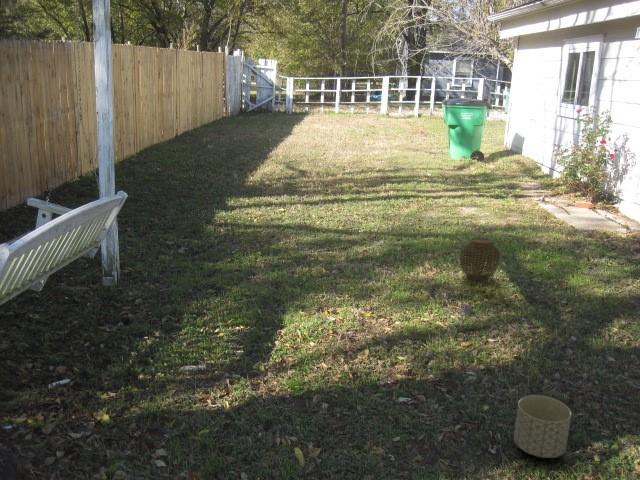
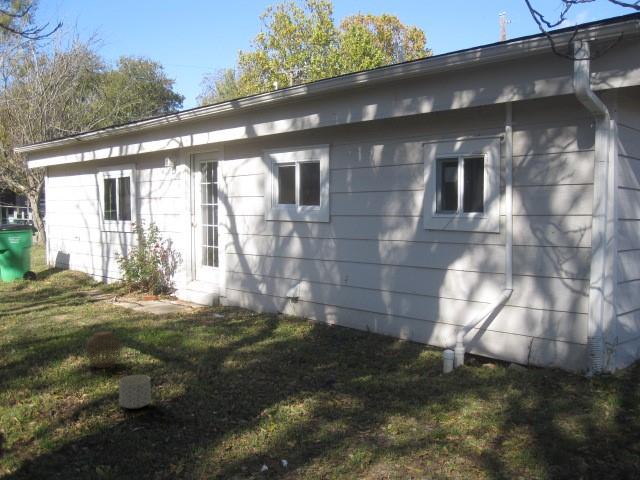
planter: present [514,395,571,458] -> present [119,375,151,409]

